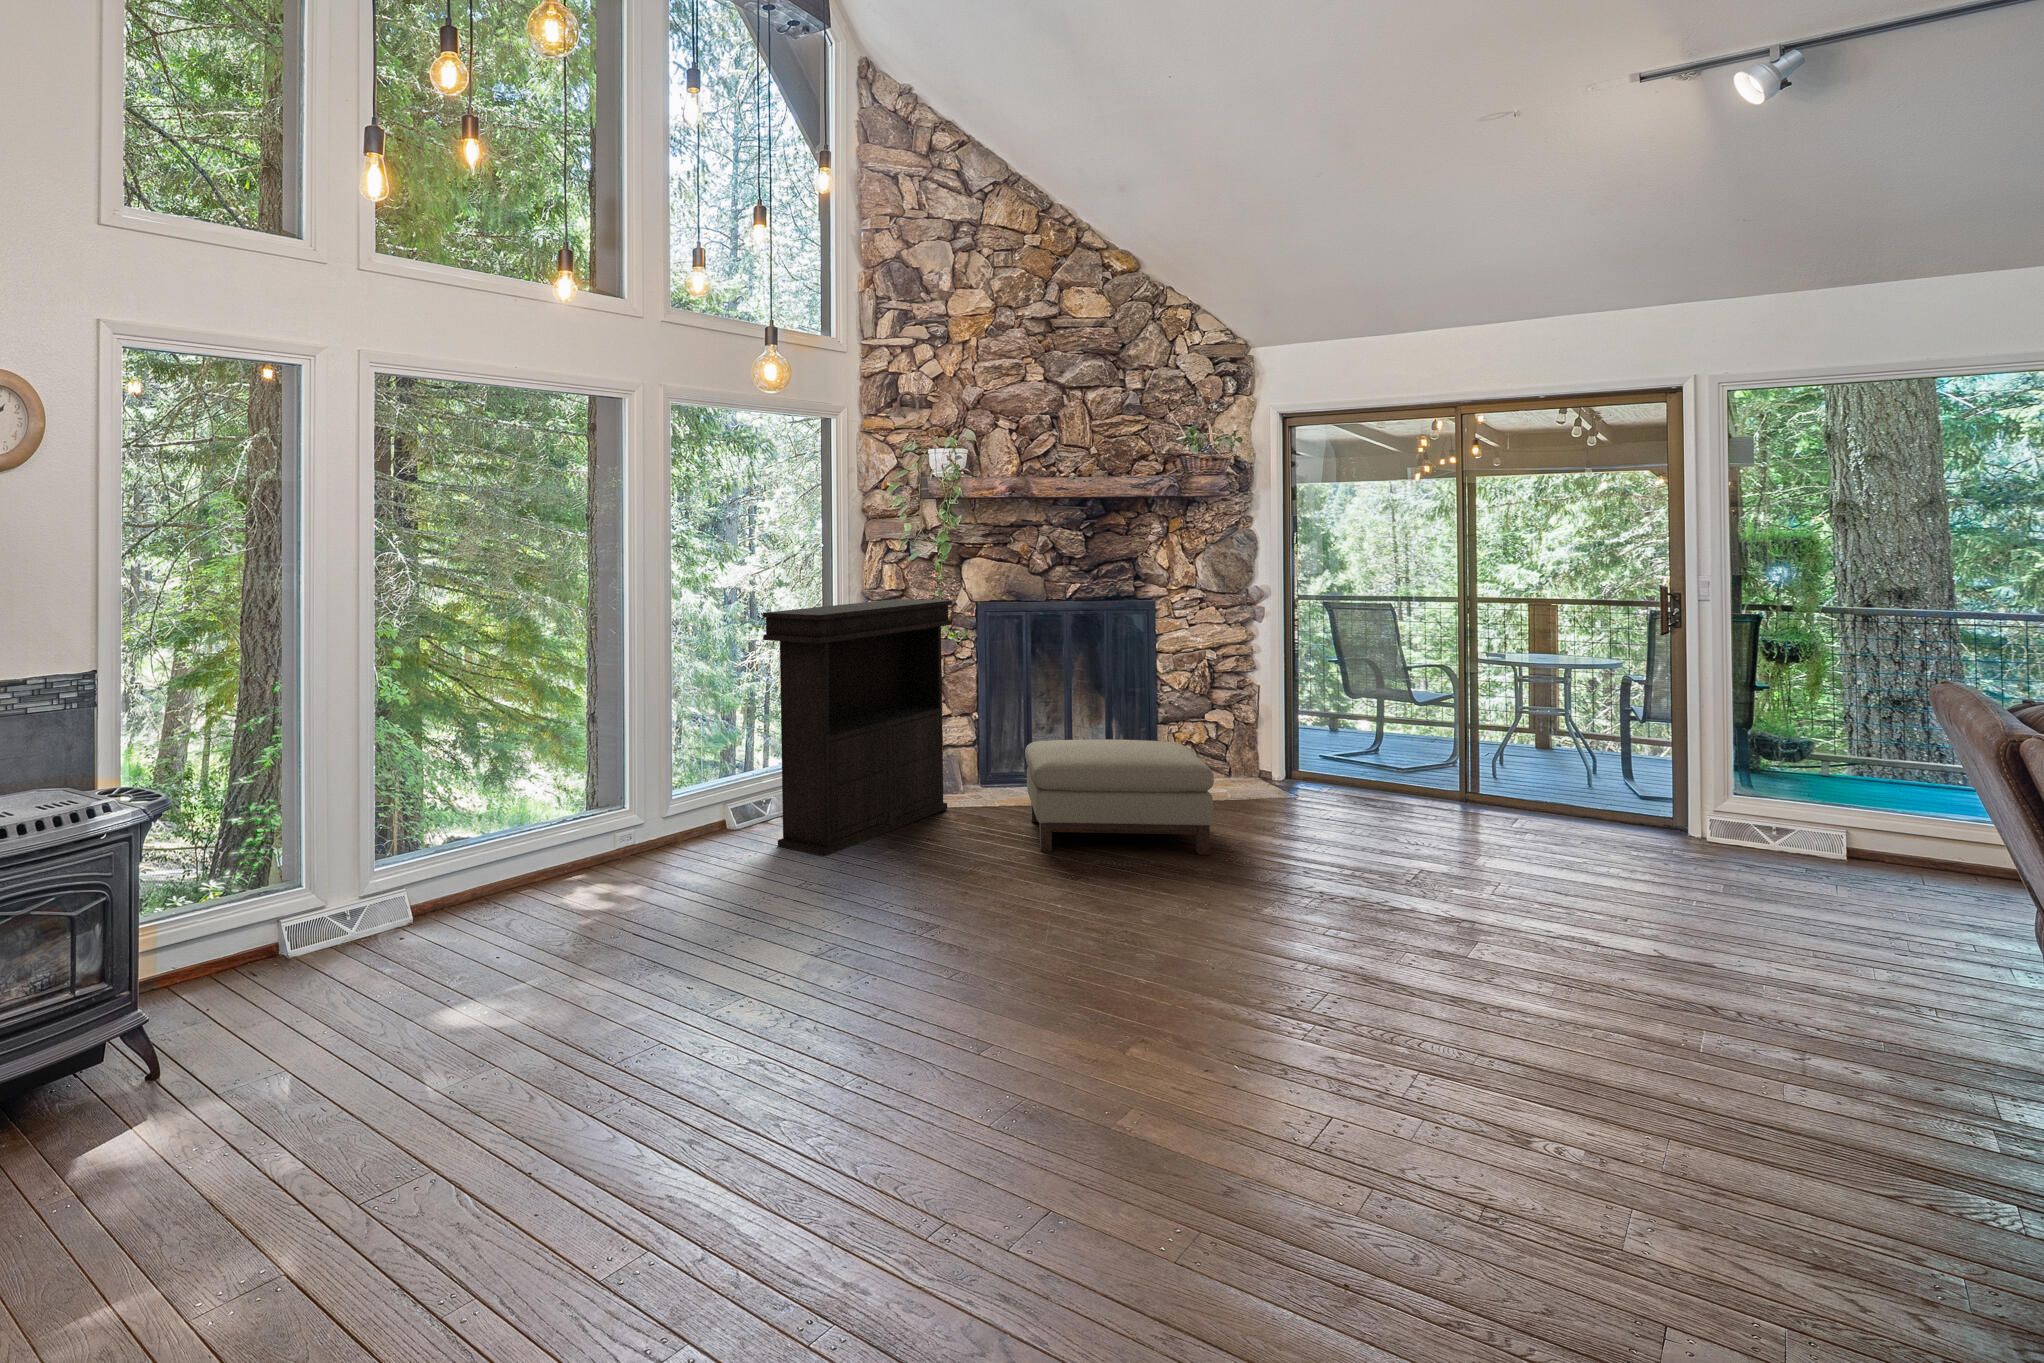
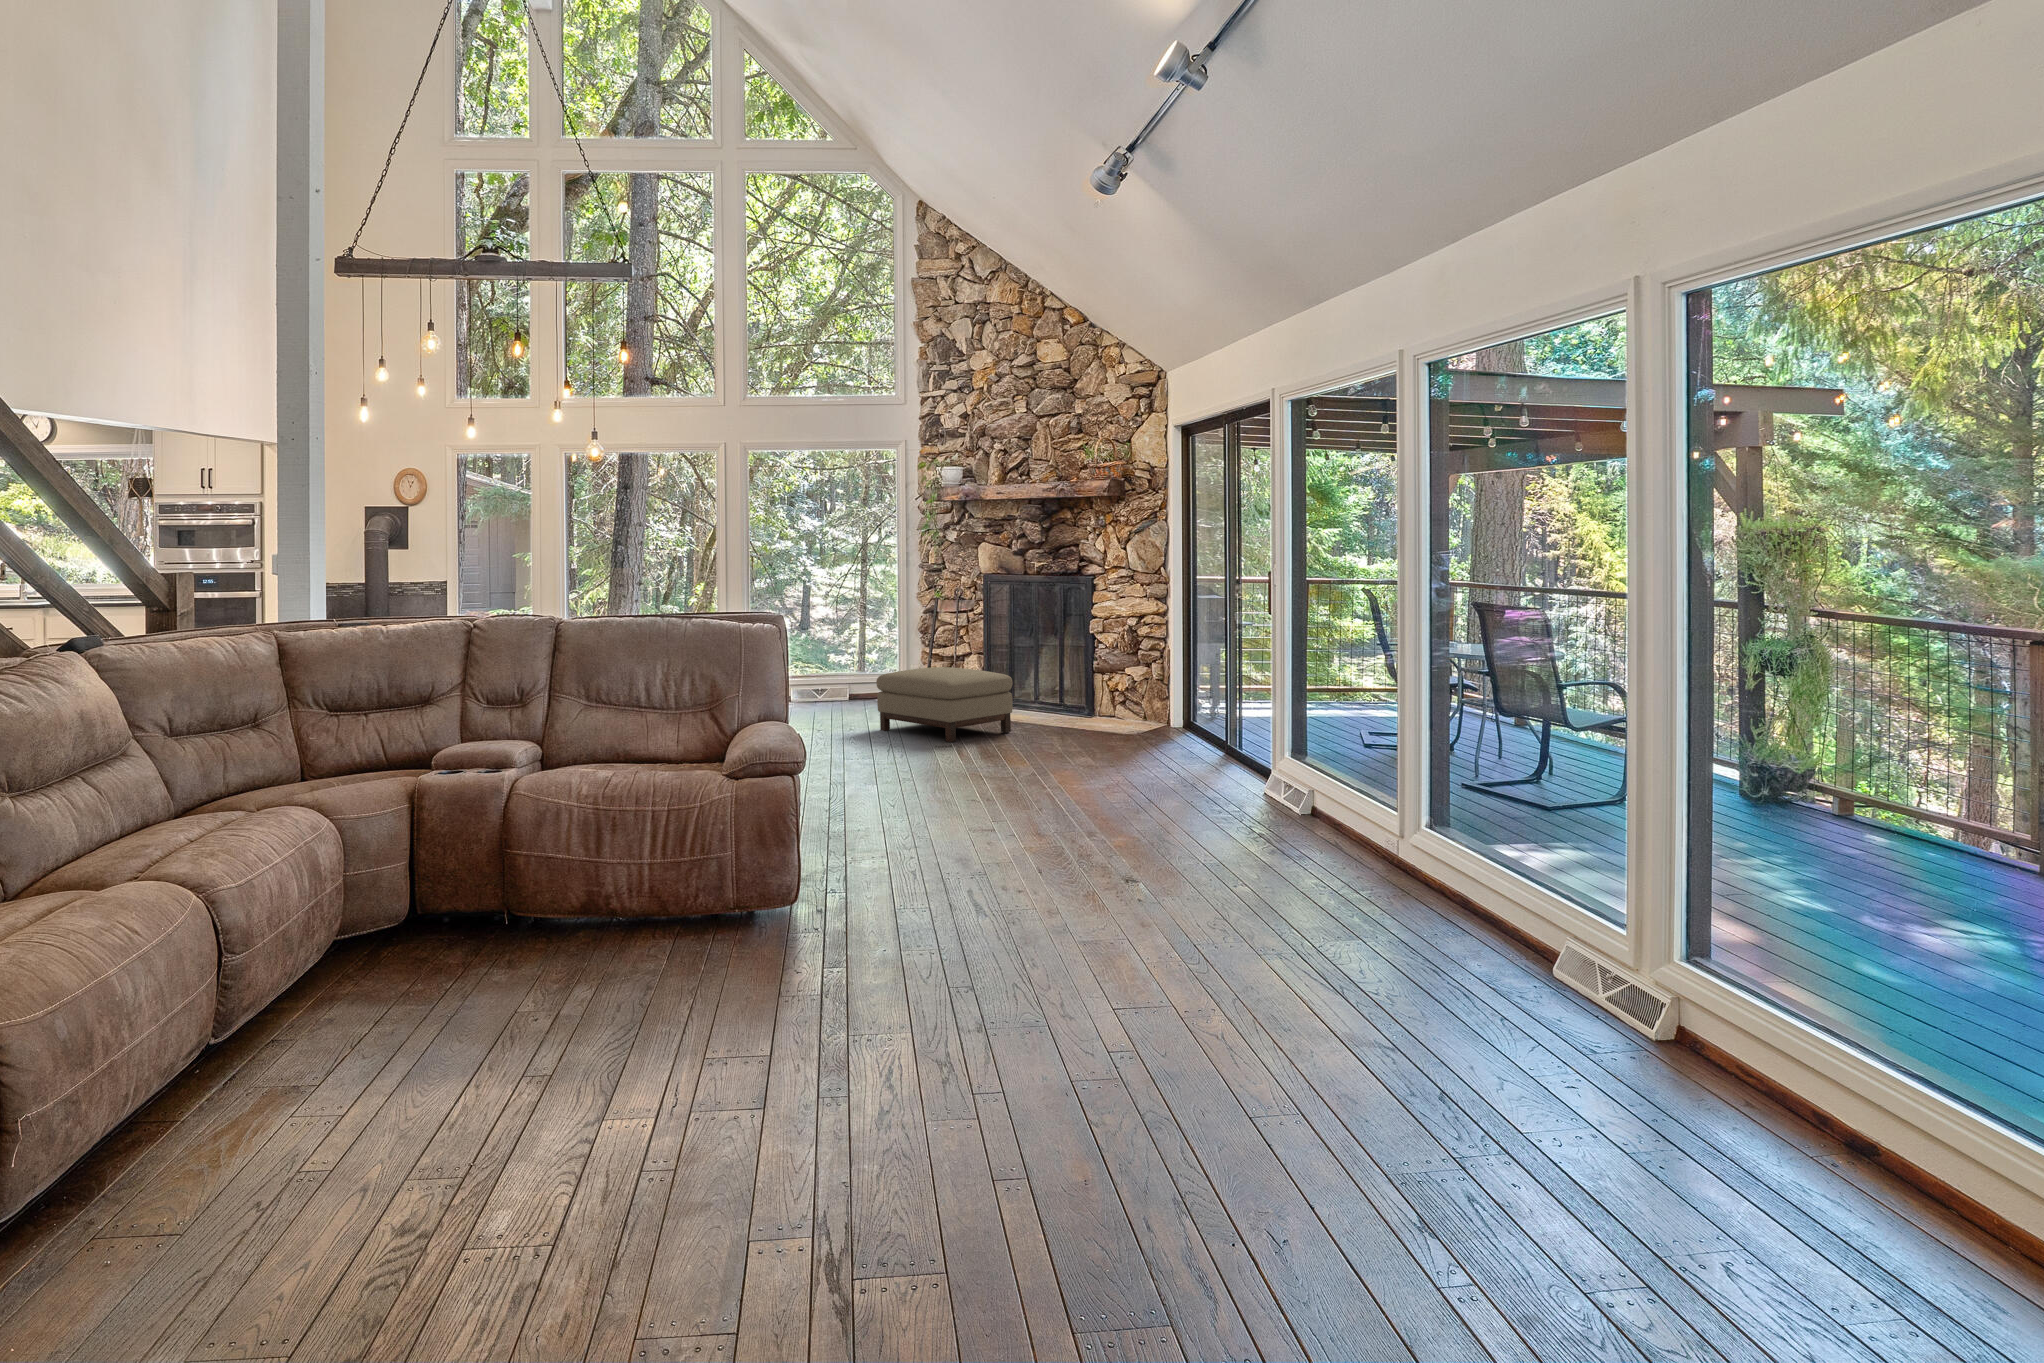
console table: present [763,599,952,856] -> none [774,571,923,719]

